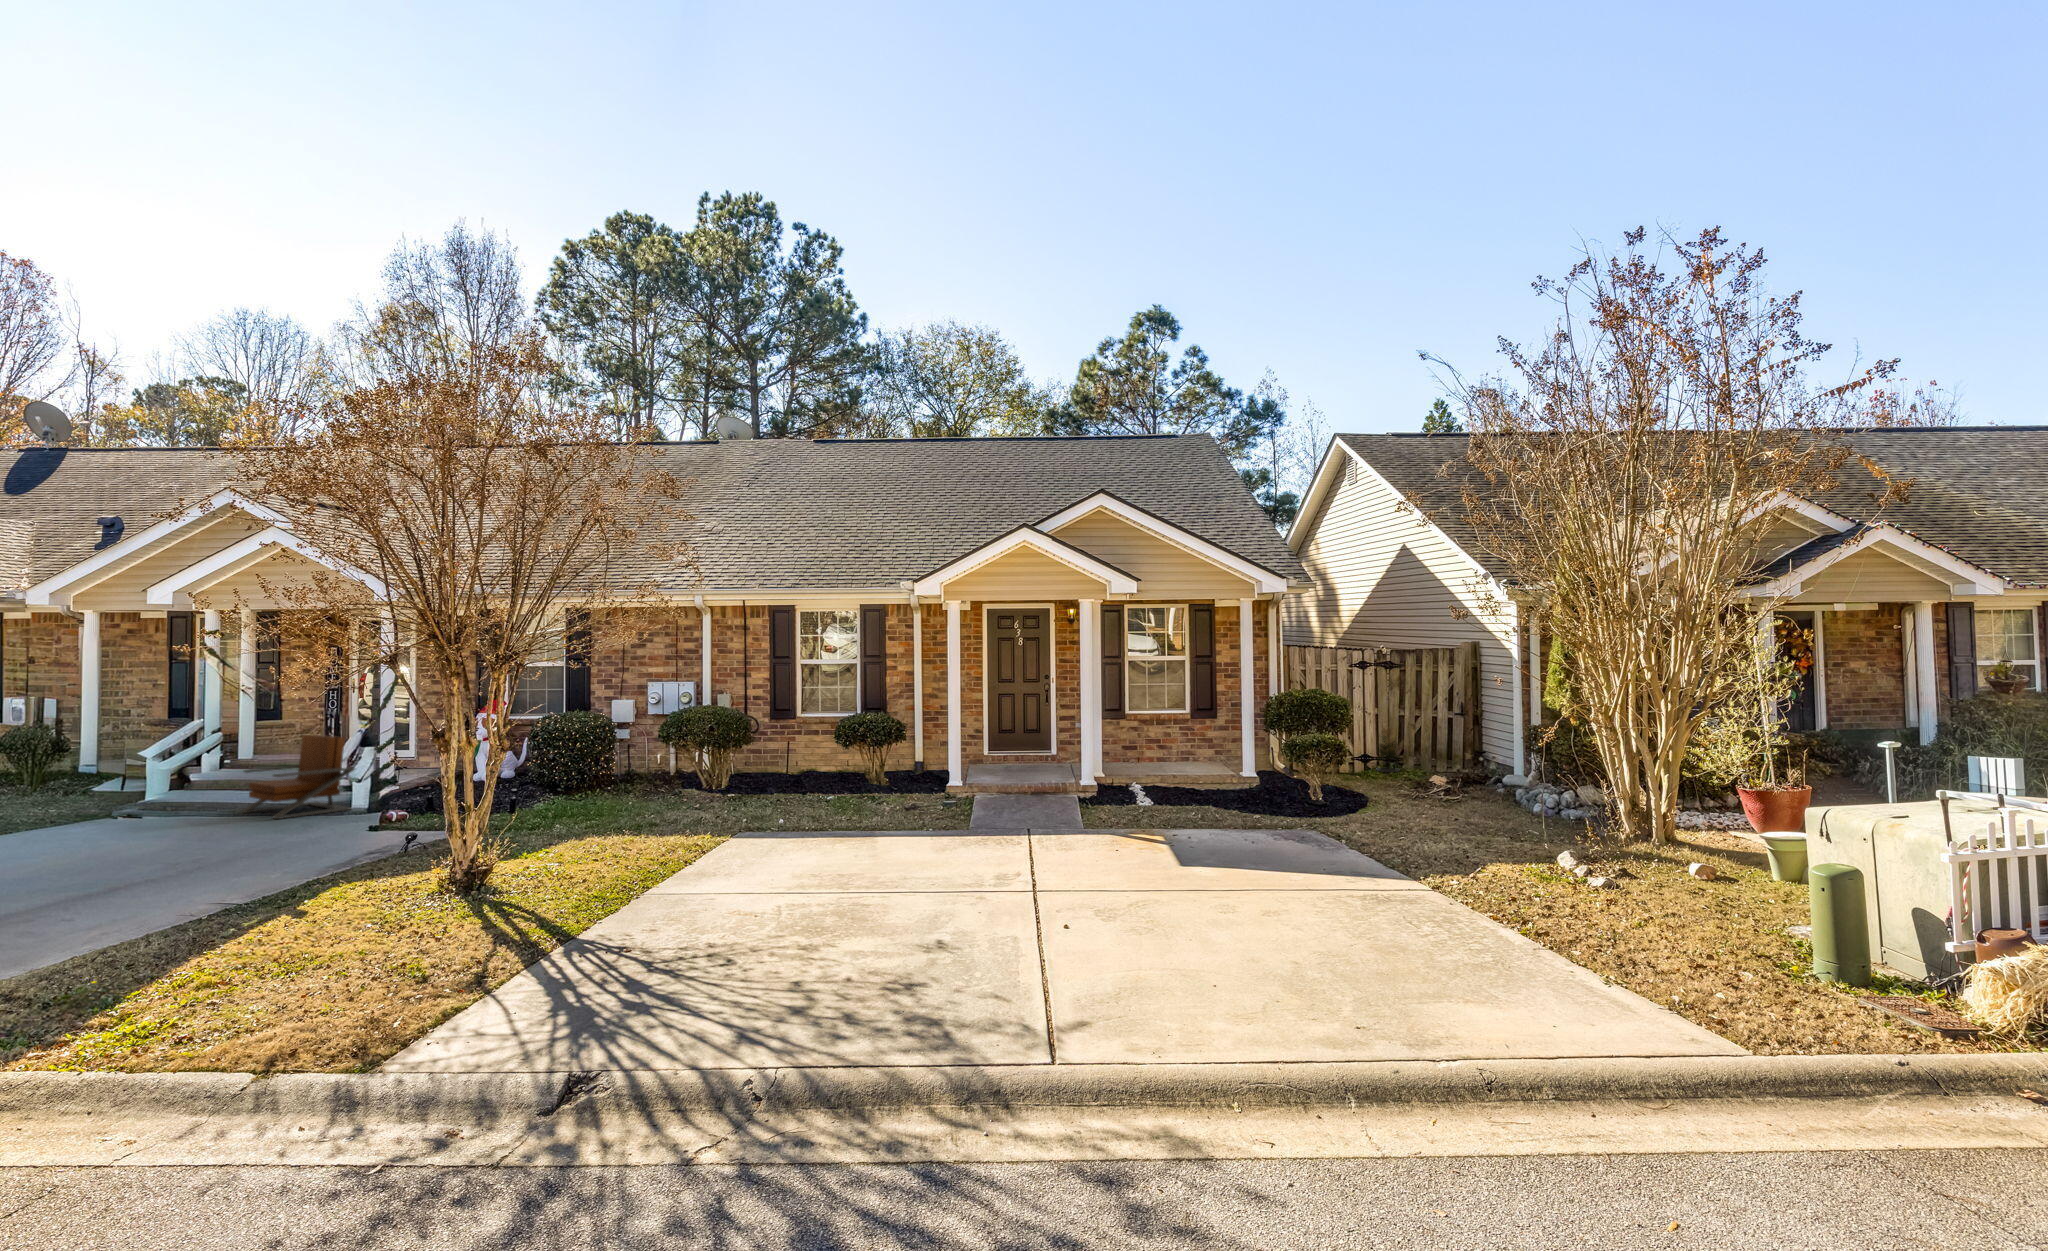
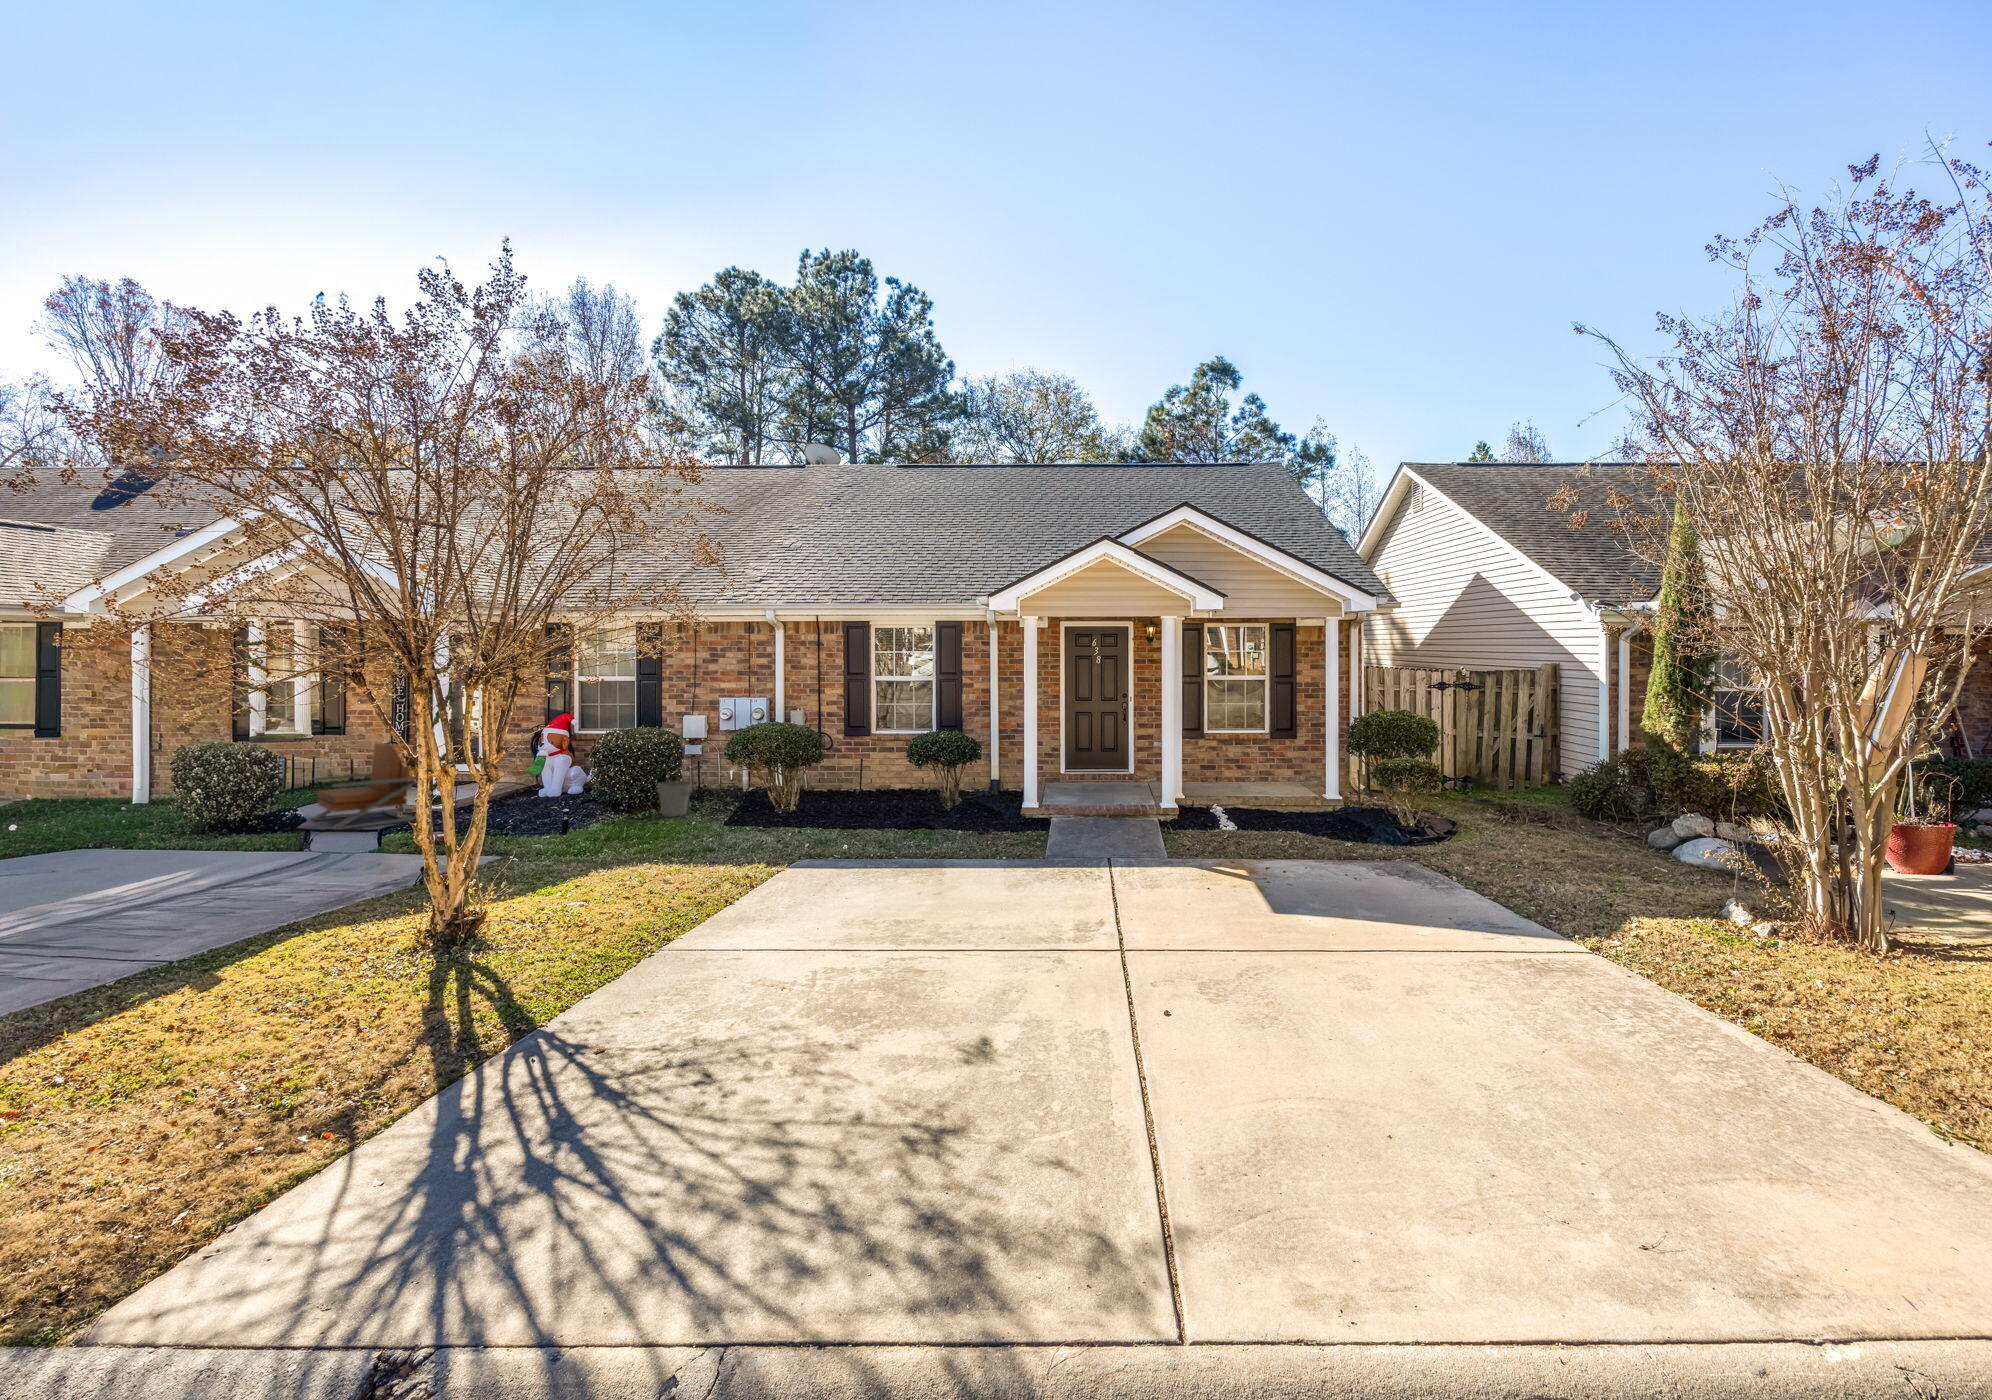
bucket: none [591,766,626,801] -> present [658,781,691,817]

